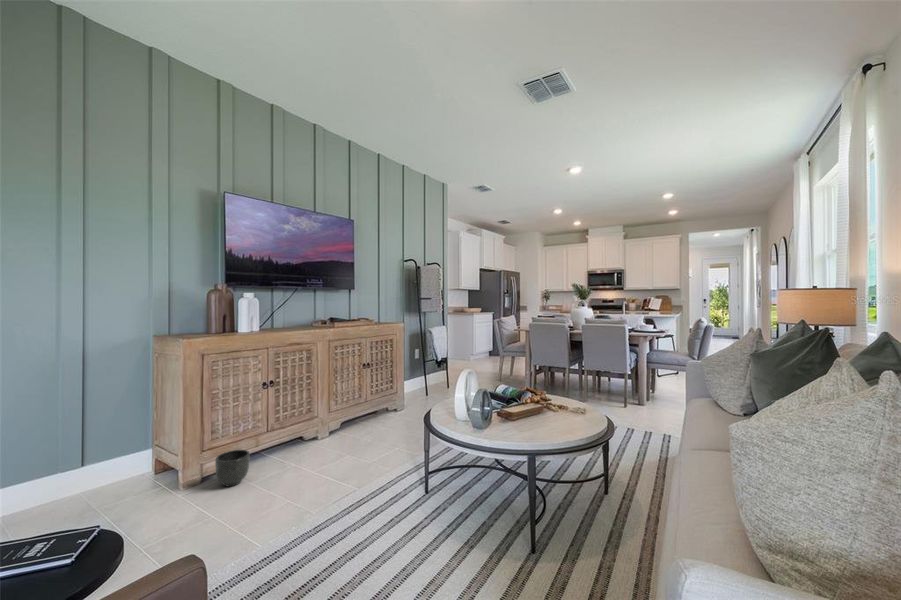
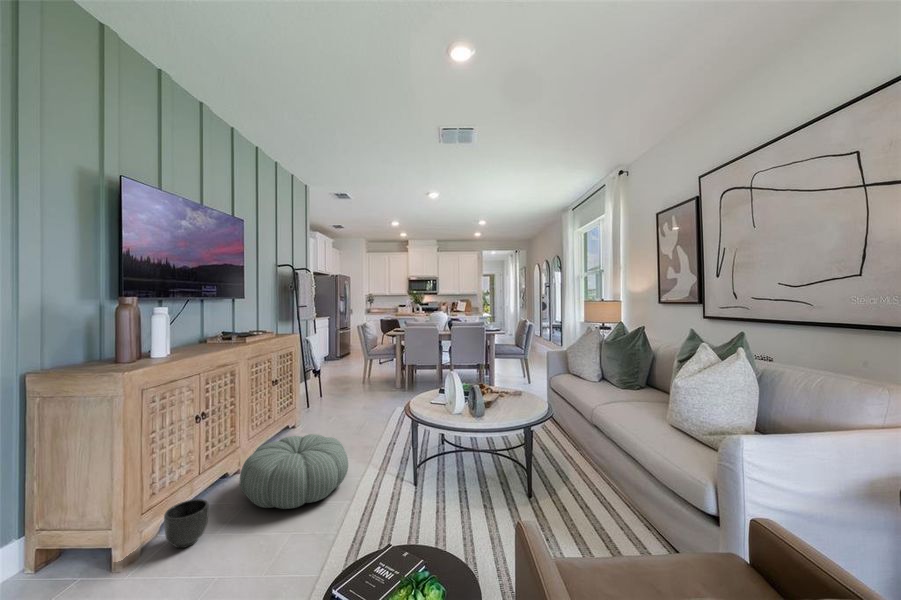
pouf: none [285,416,385,481] -> present [240,434,348,509]

